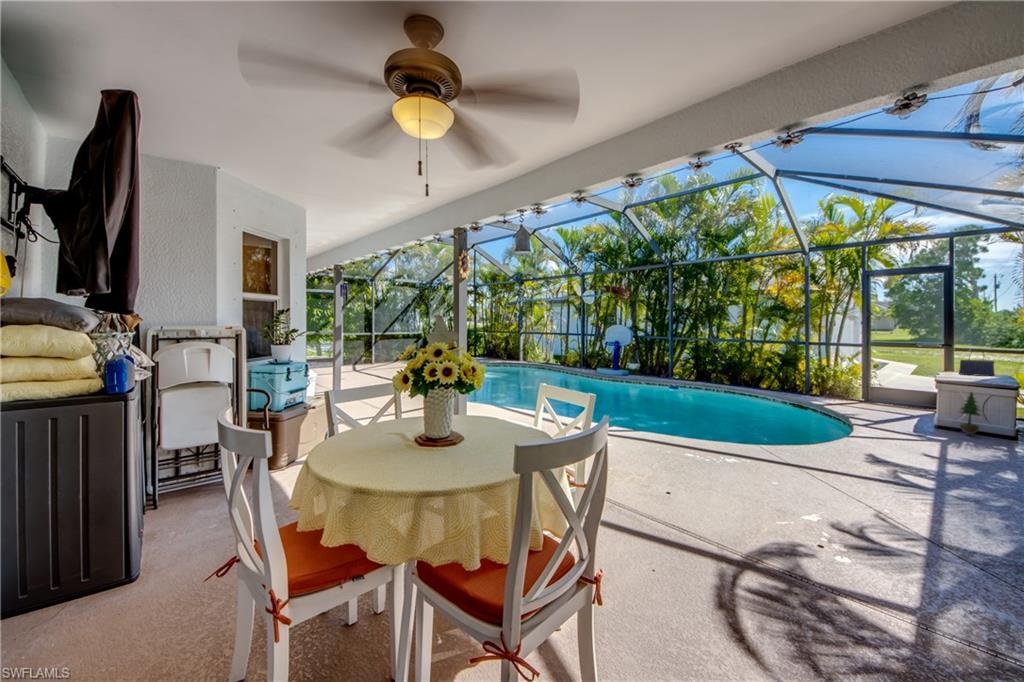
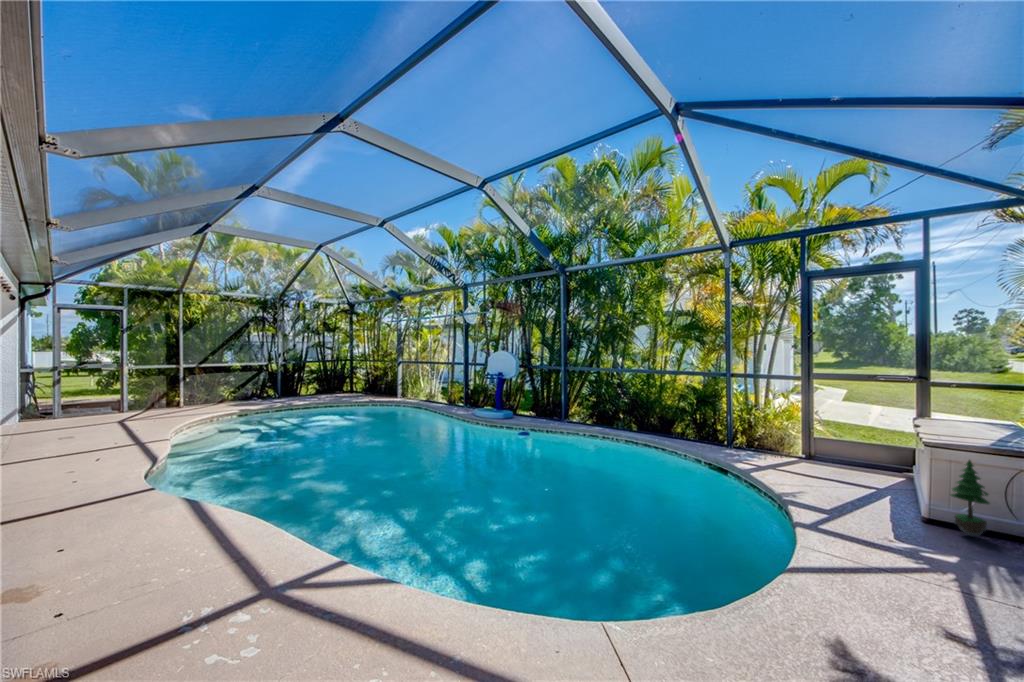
tote bag: present [959,351,995,376] -> none [936,383,990,427]

